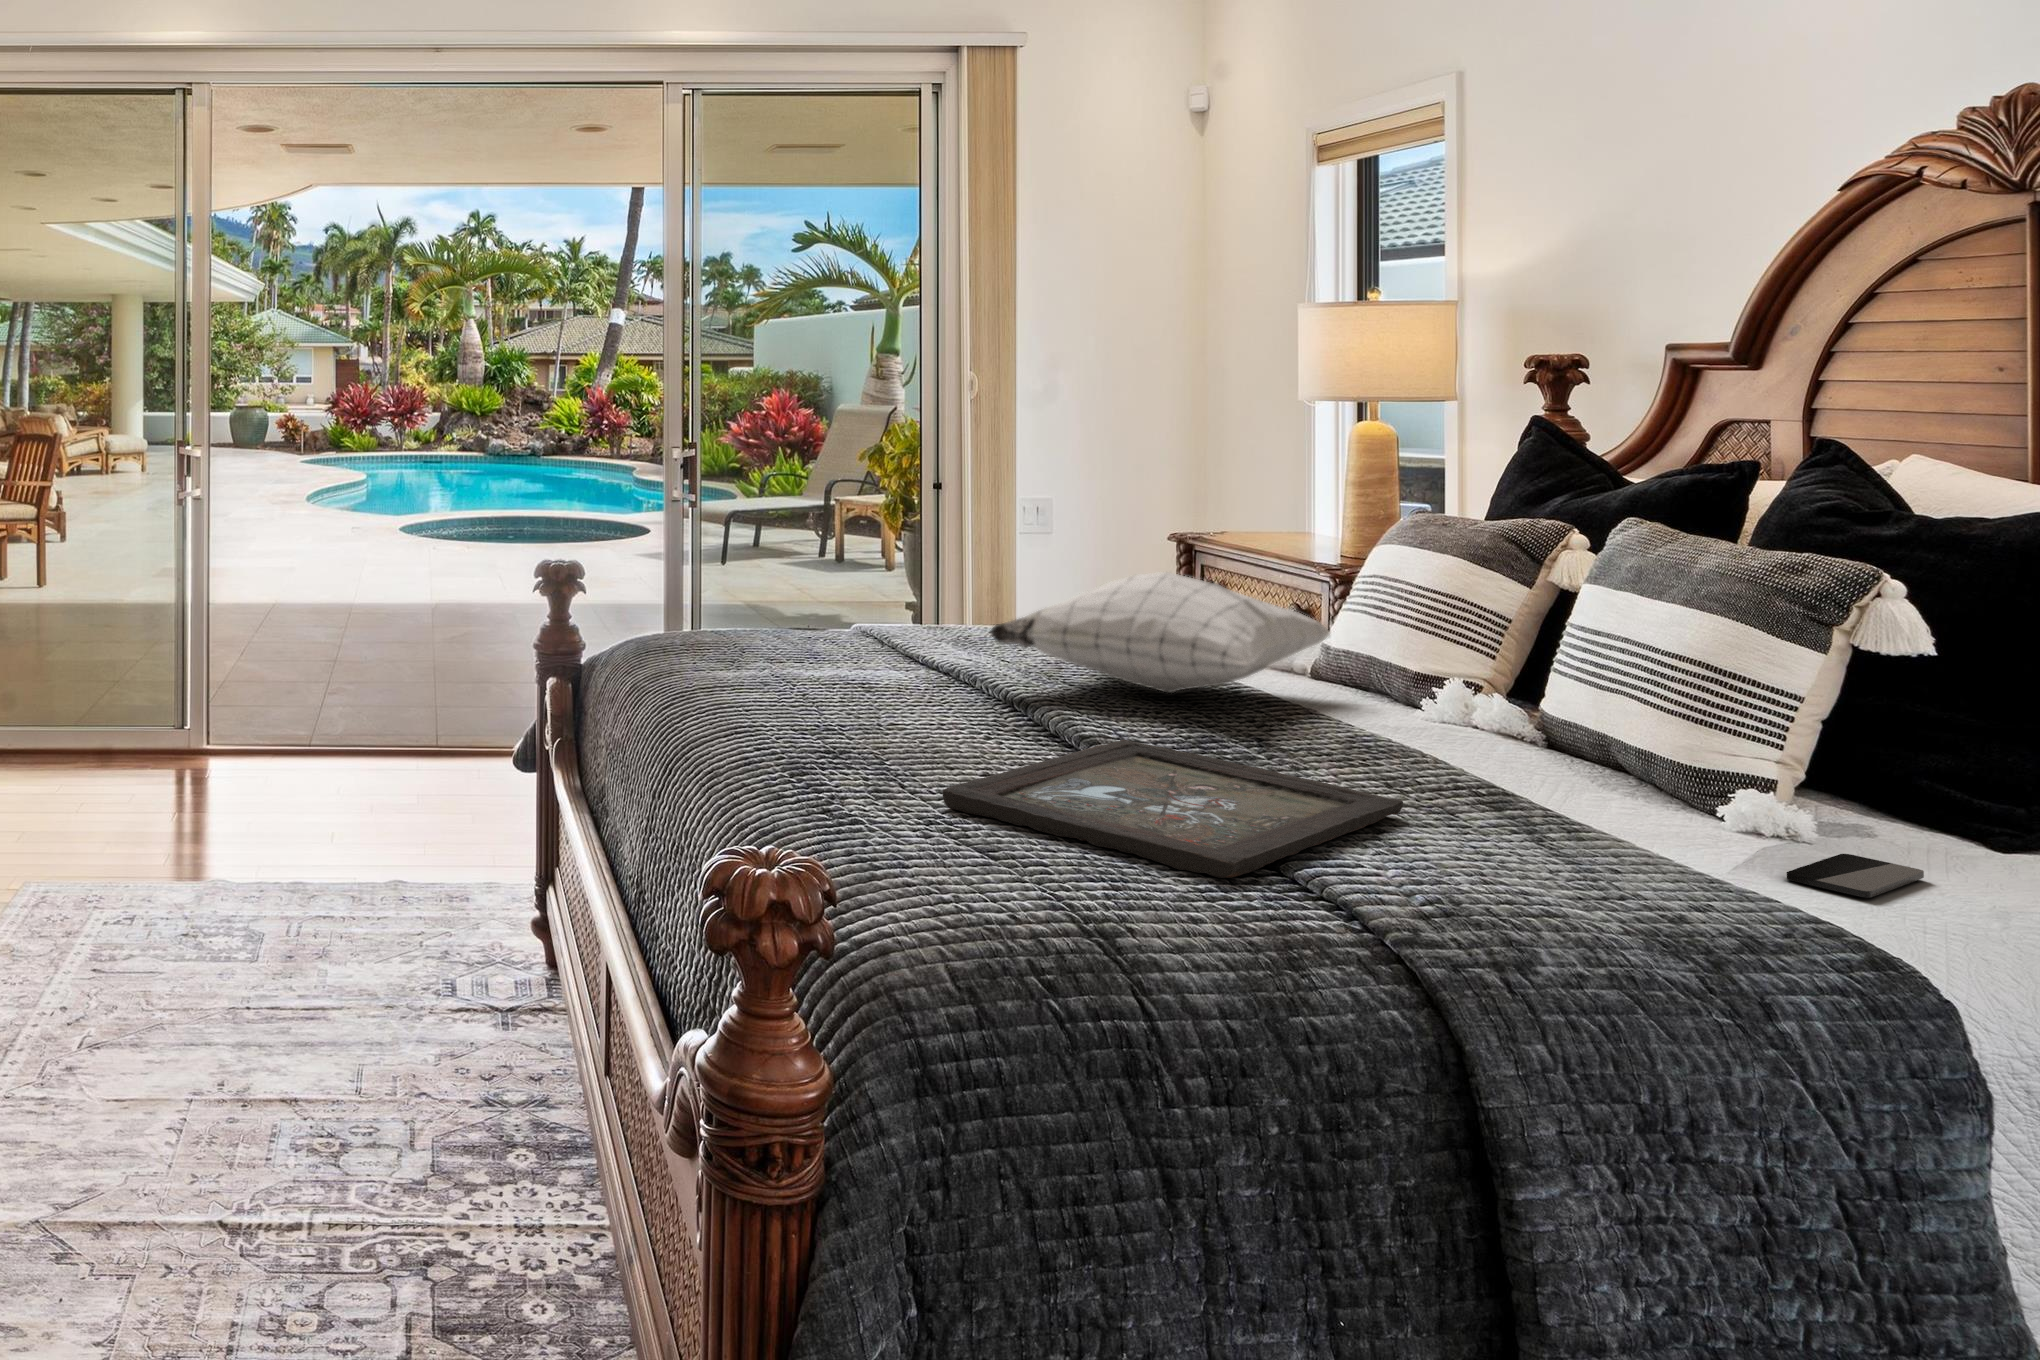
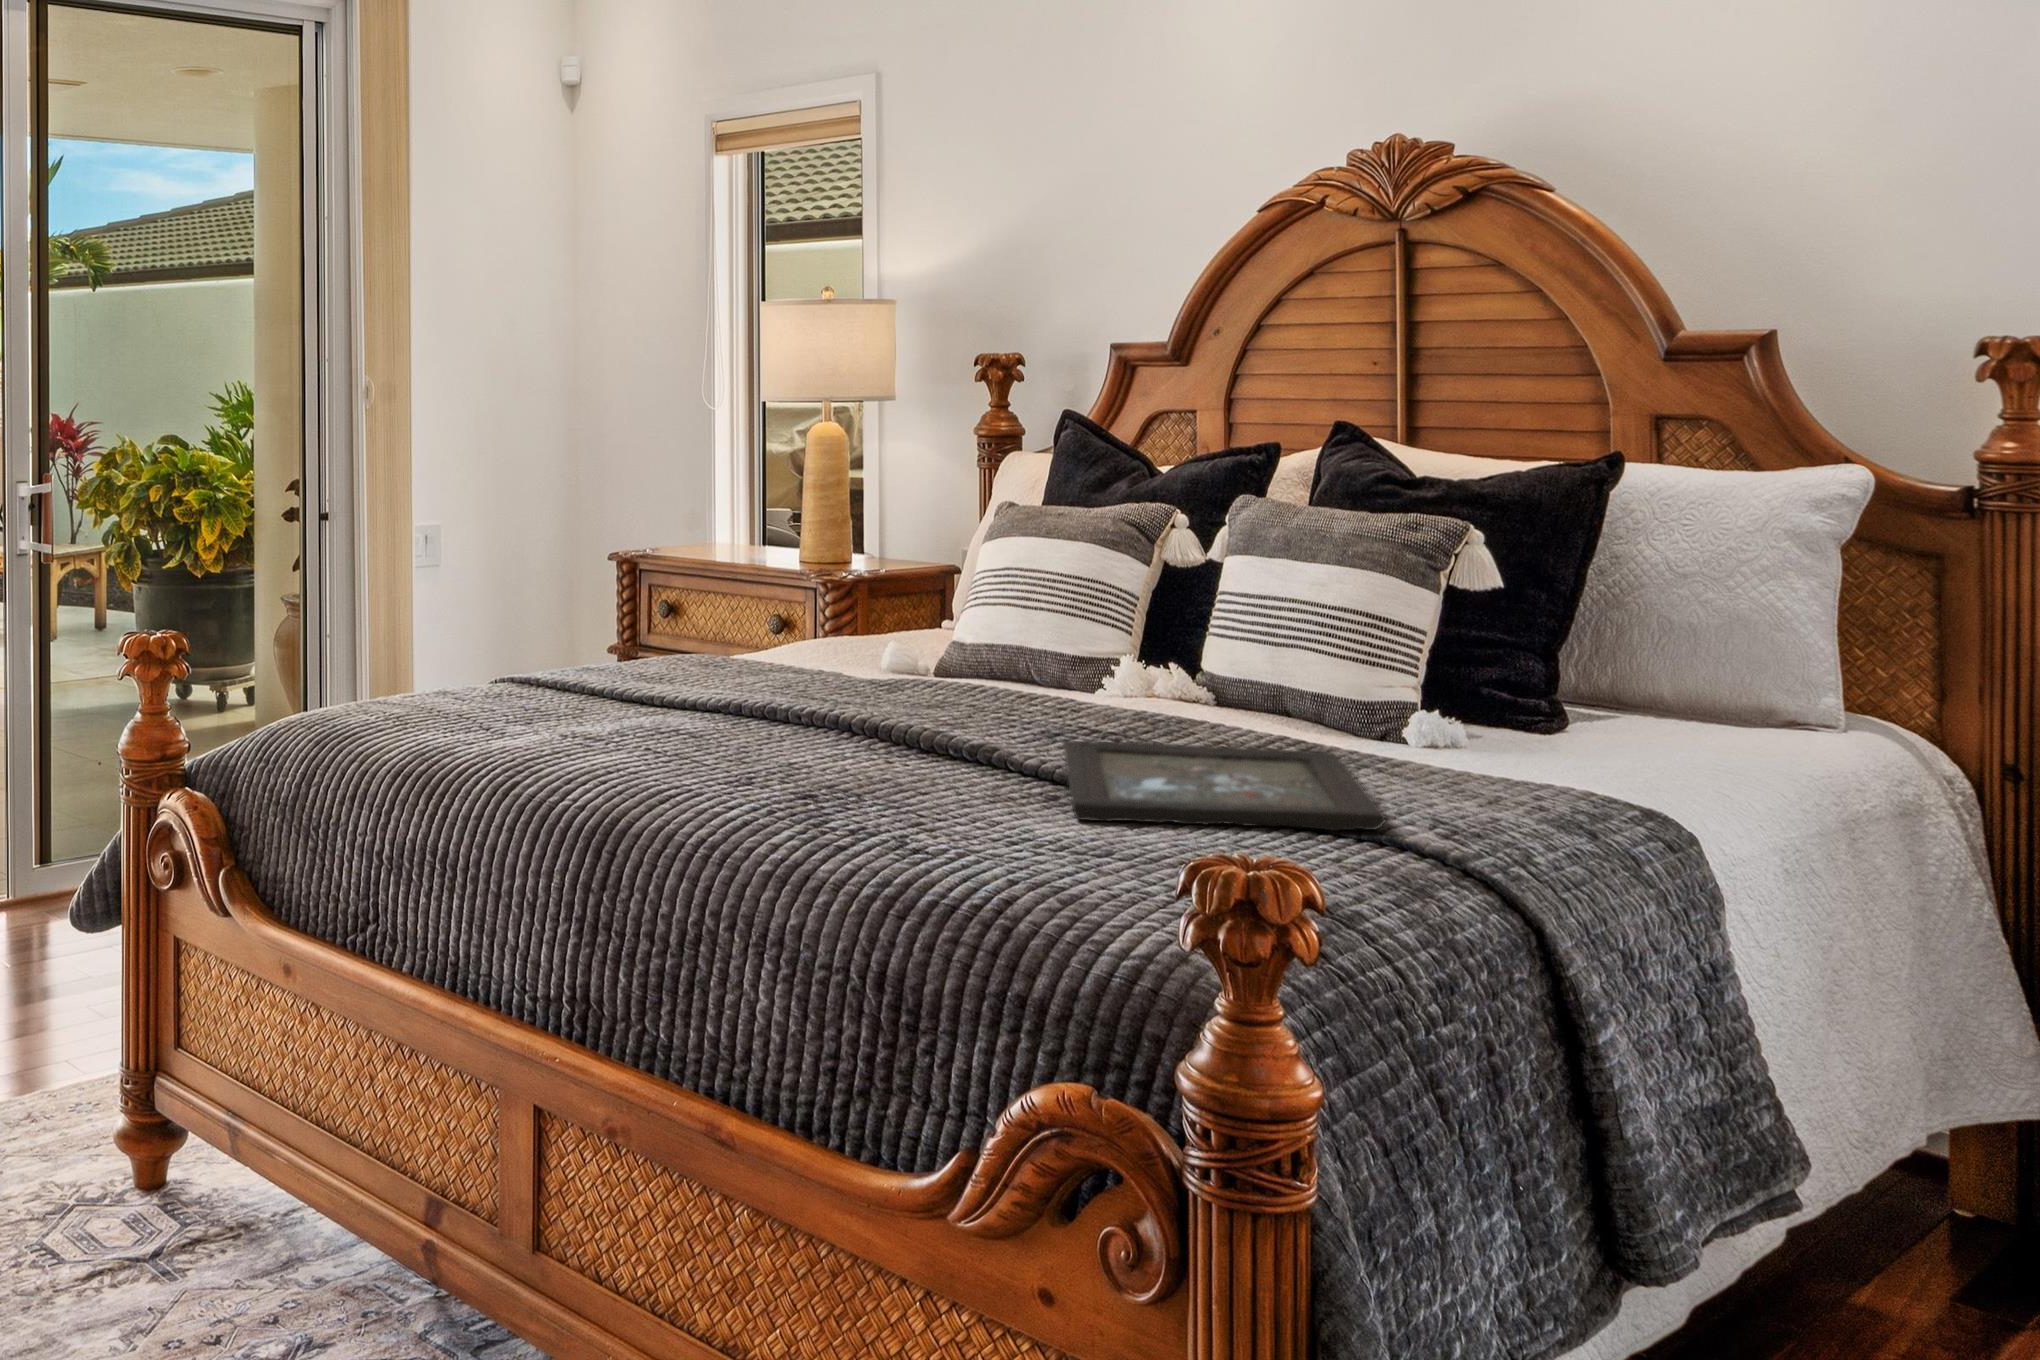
pillow: present [989,572,1331,693] -> none [799,581,1067,701]
smartphone: present [1787,854,1924,898] -> none [1534,746,1603,772]

